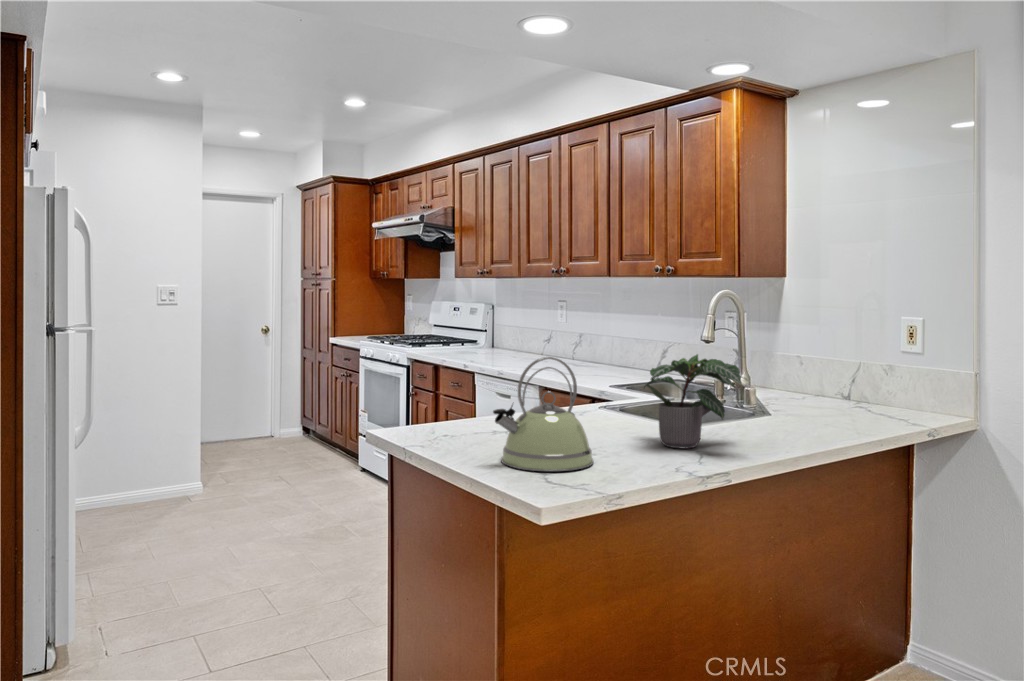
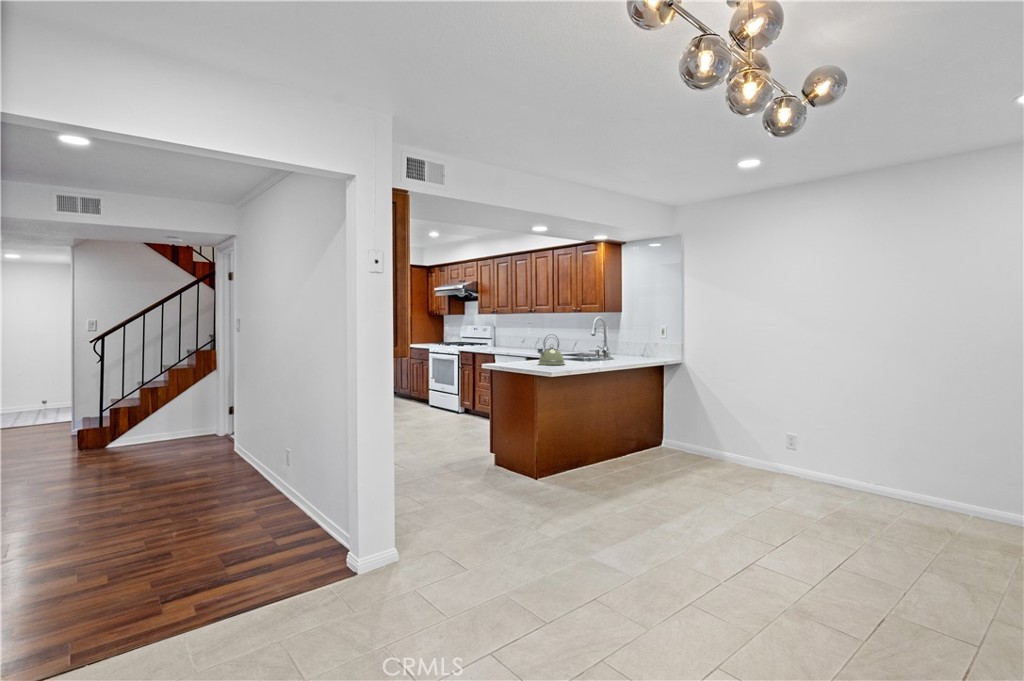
potted plant: present [644,354,742,449] -> none [576,335,606,363]

